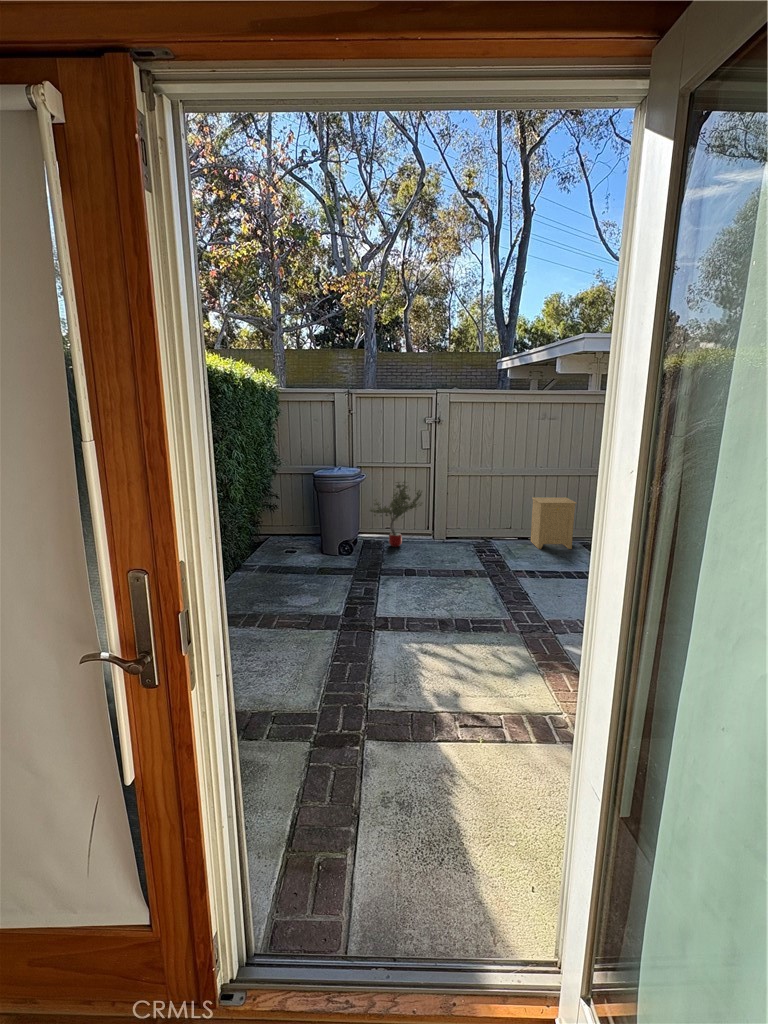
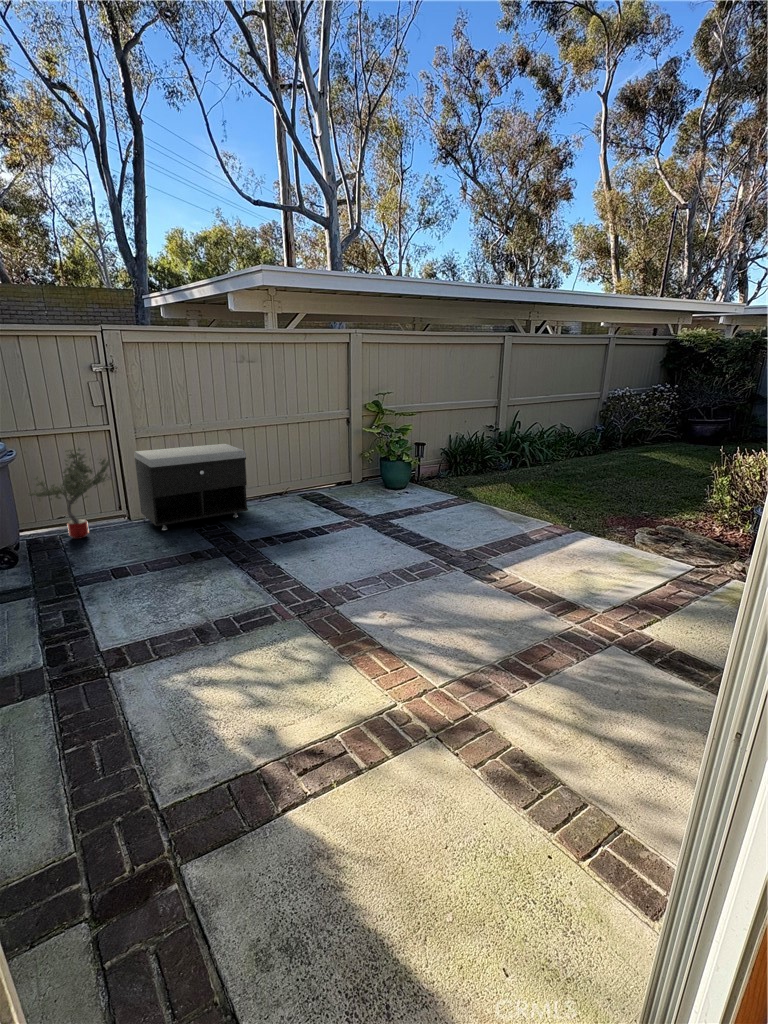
storage bench: none [441,487,527,551] -> present [134,444,248,530]
side table: present [531,497,577,549] -> none [246,451,296,511]

